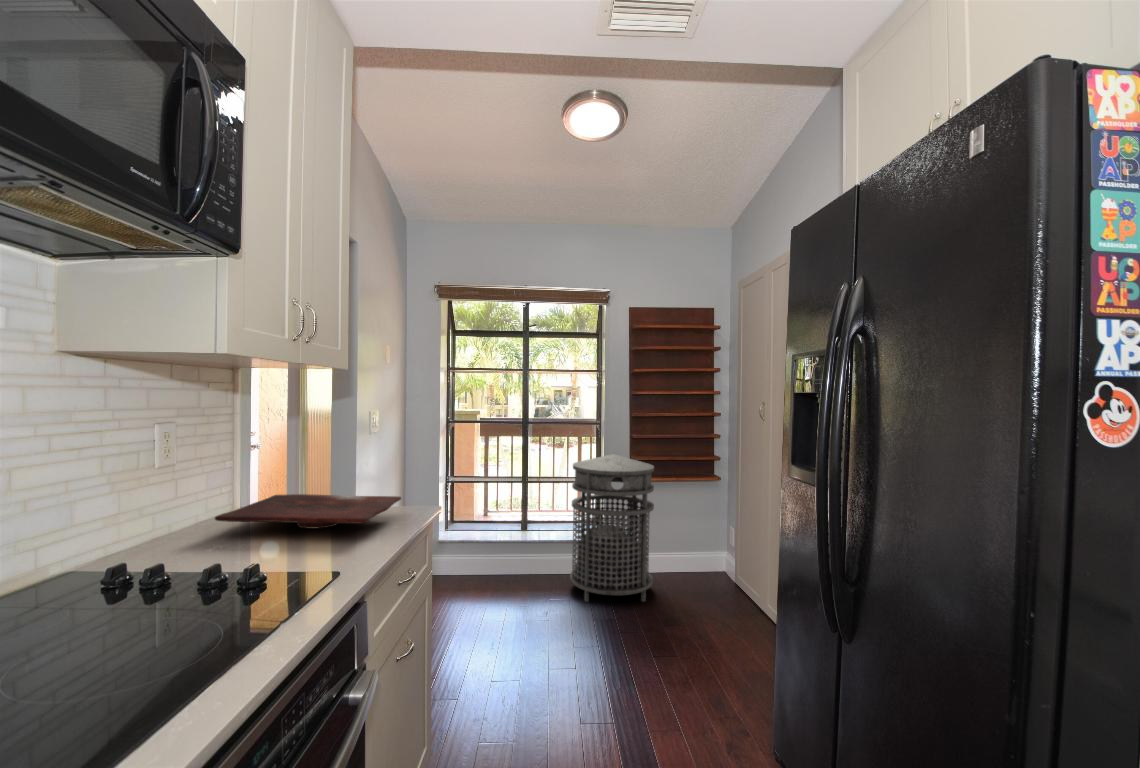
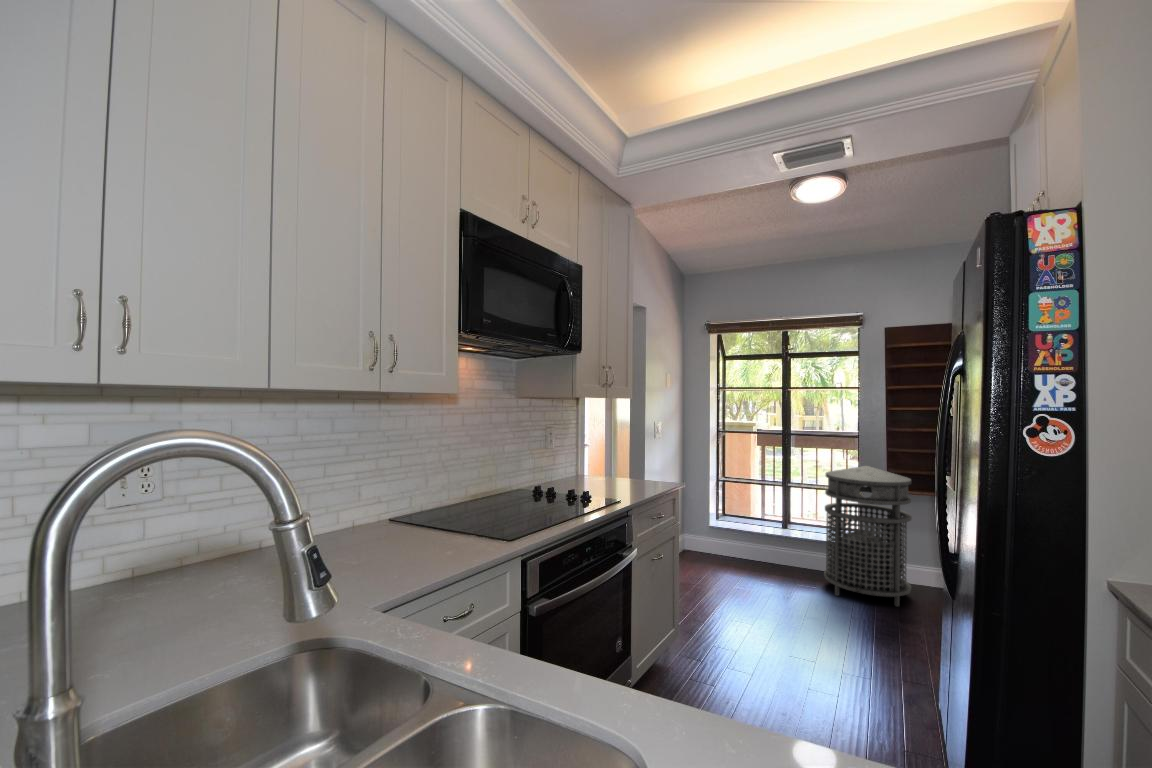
cutting board: present [215,494,401,529] -> none [563,468,660,487]

